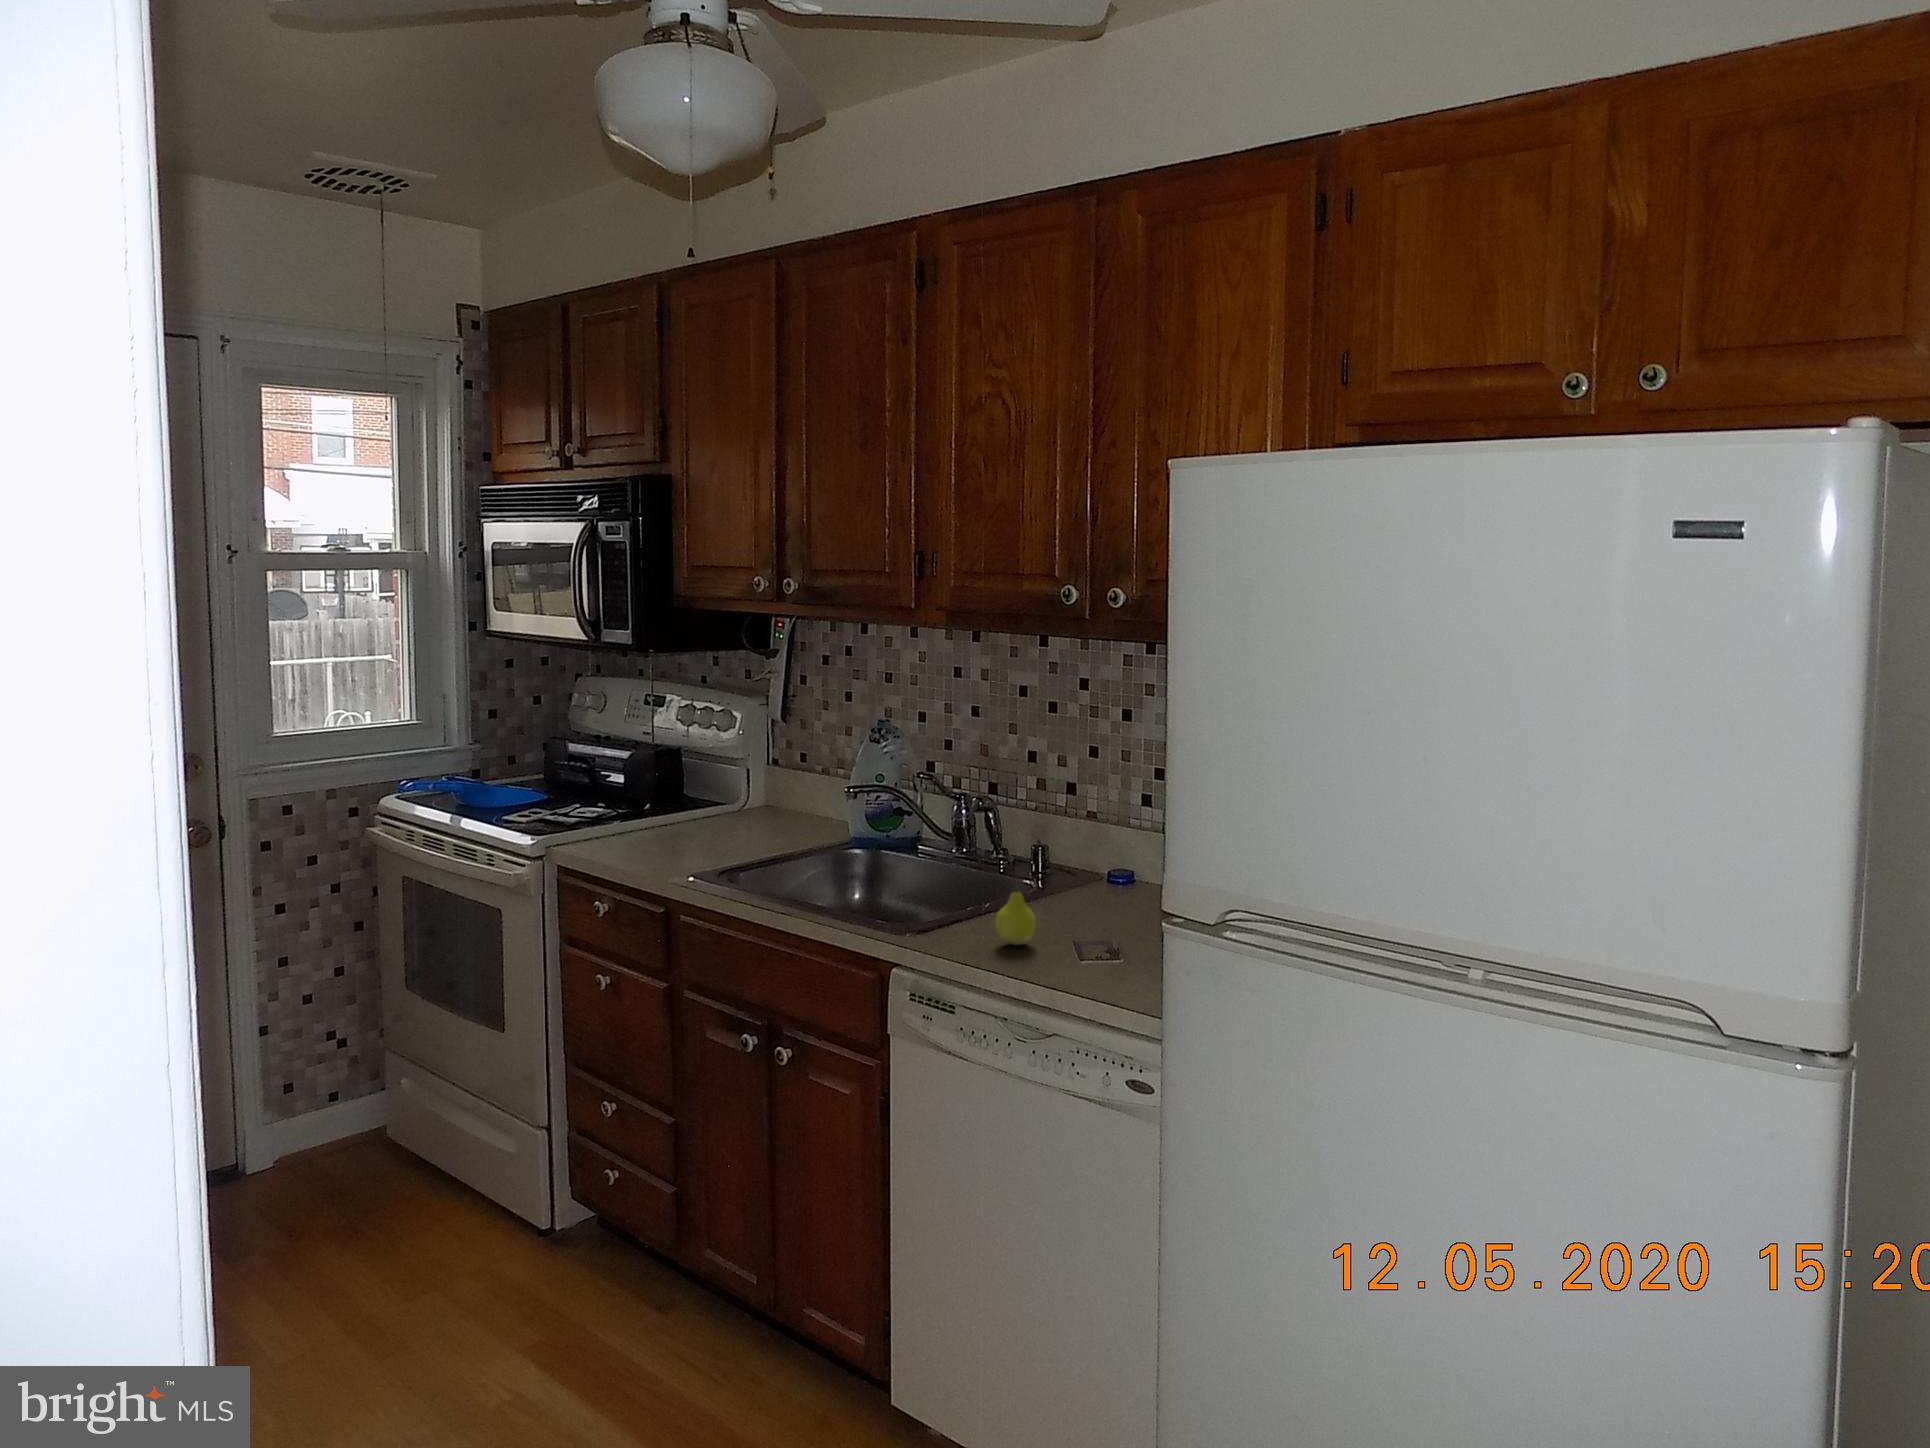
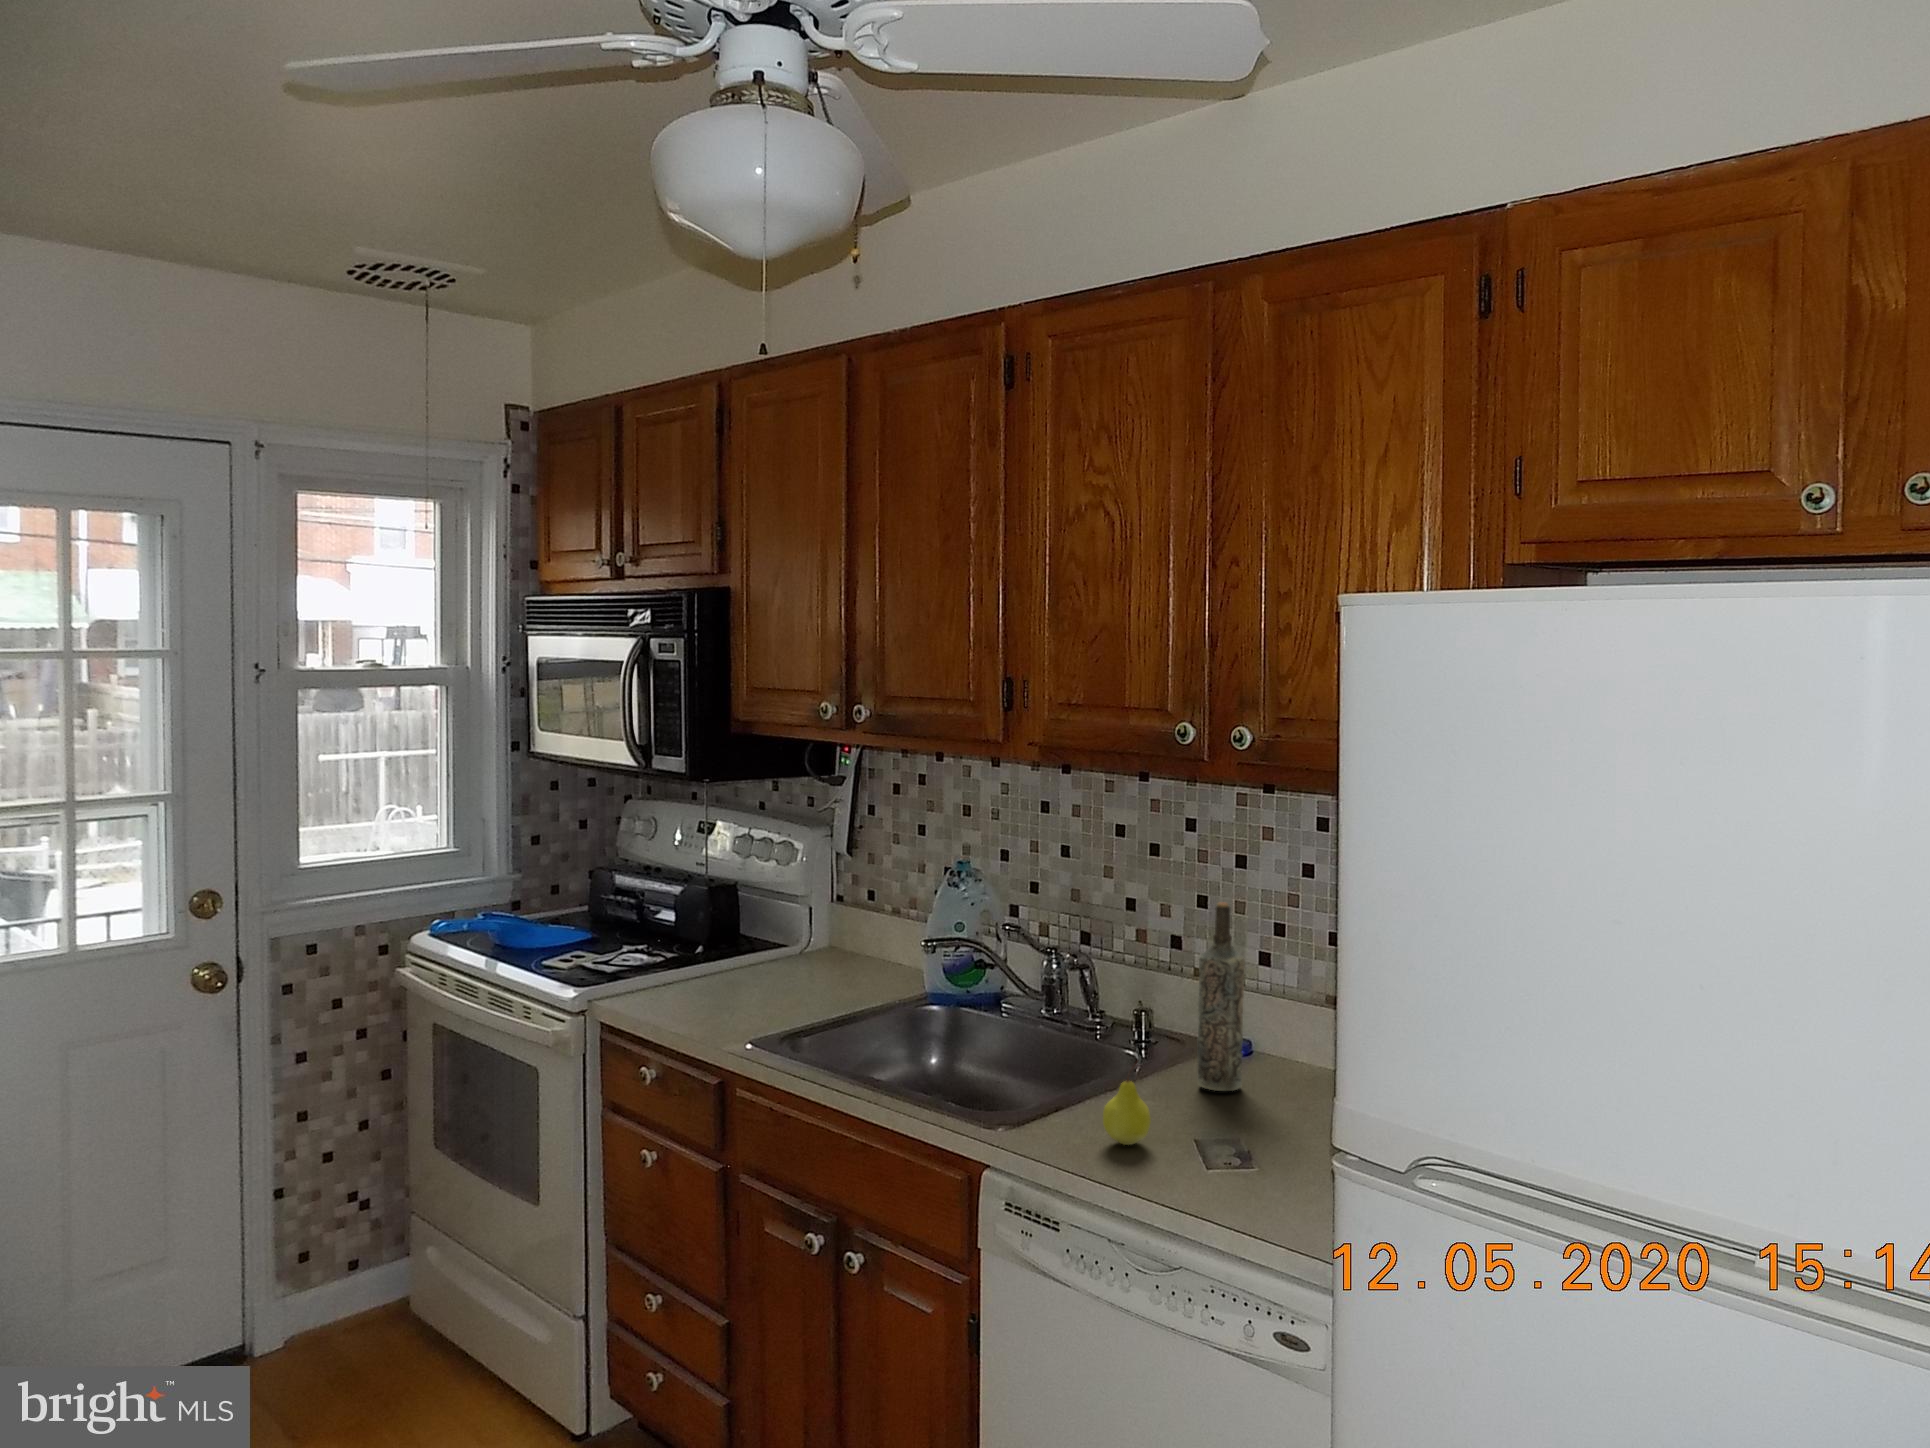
bottle: none [1082,748,1122,907] -> present [1197,902,1245,1091]

